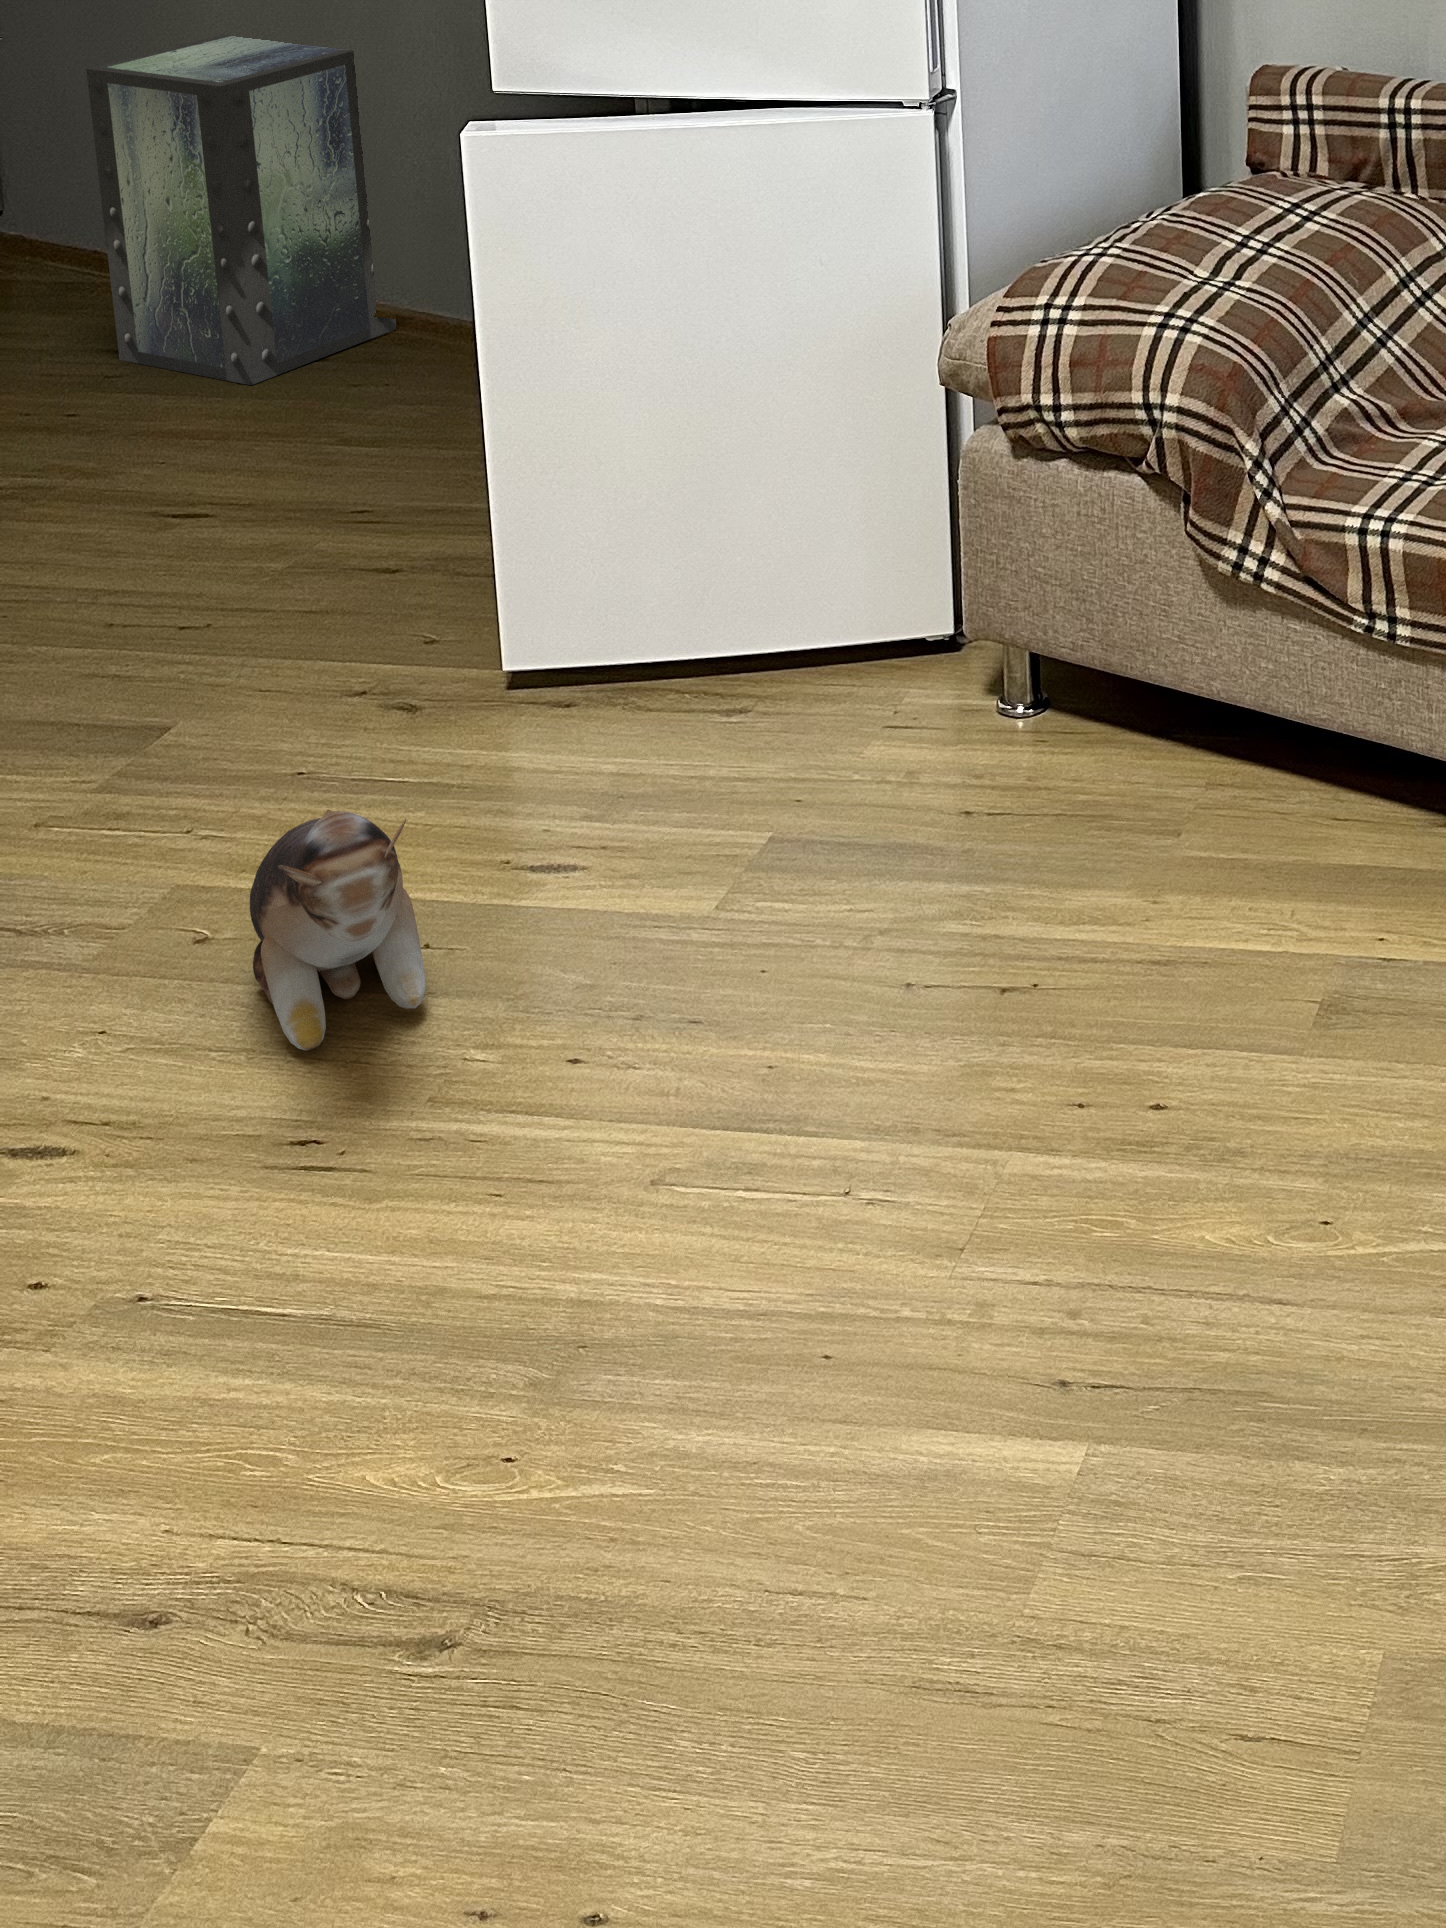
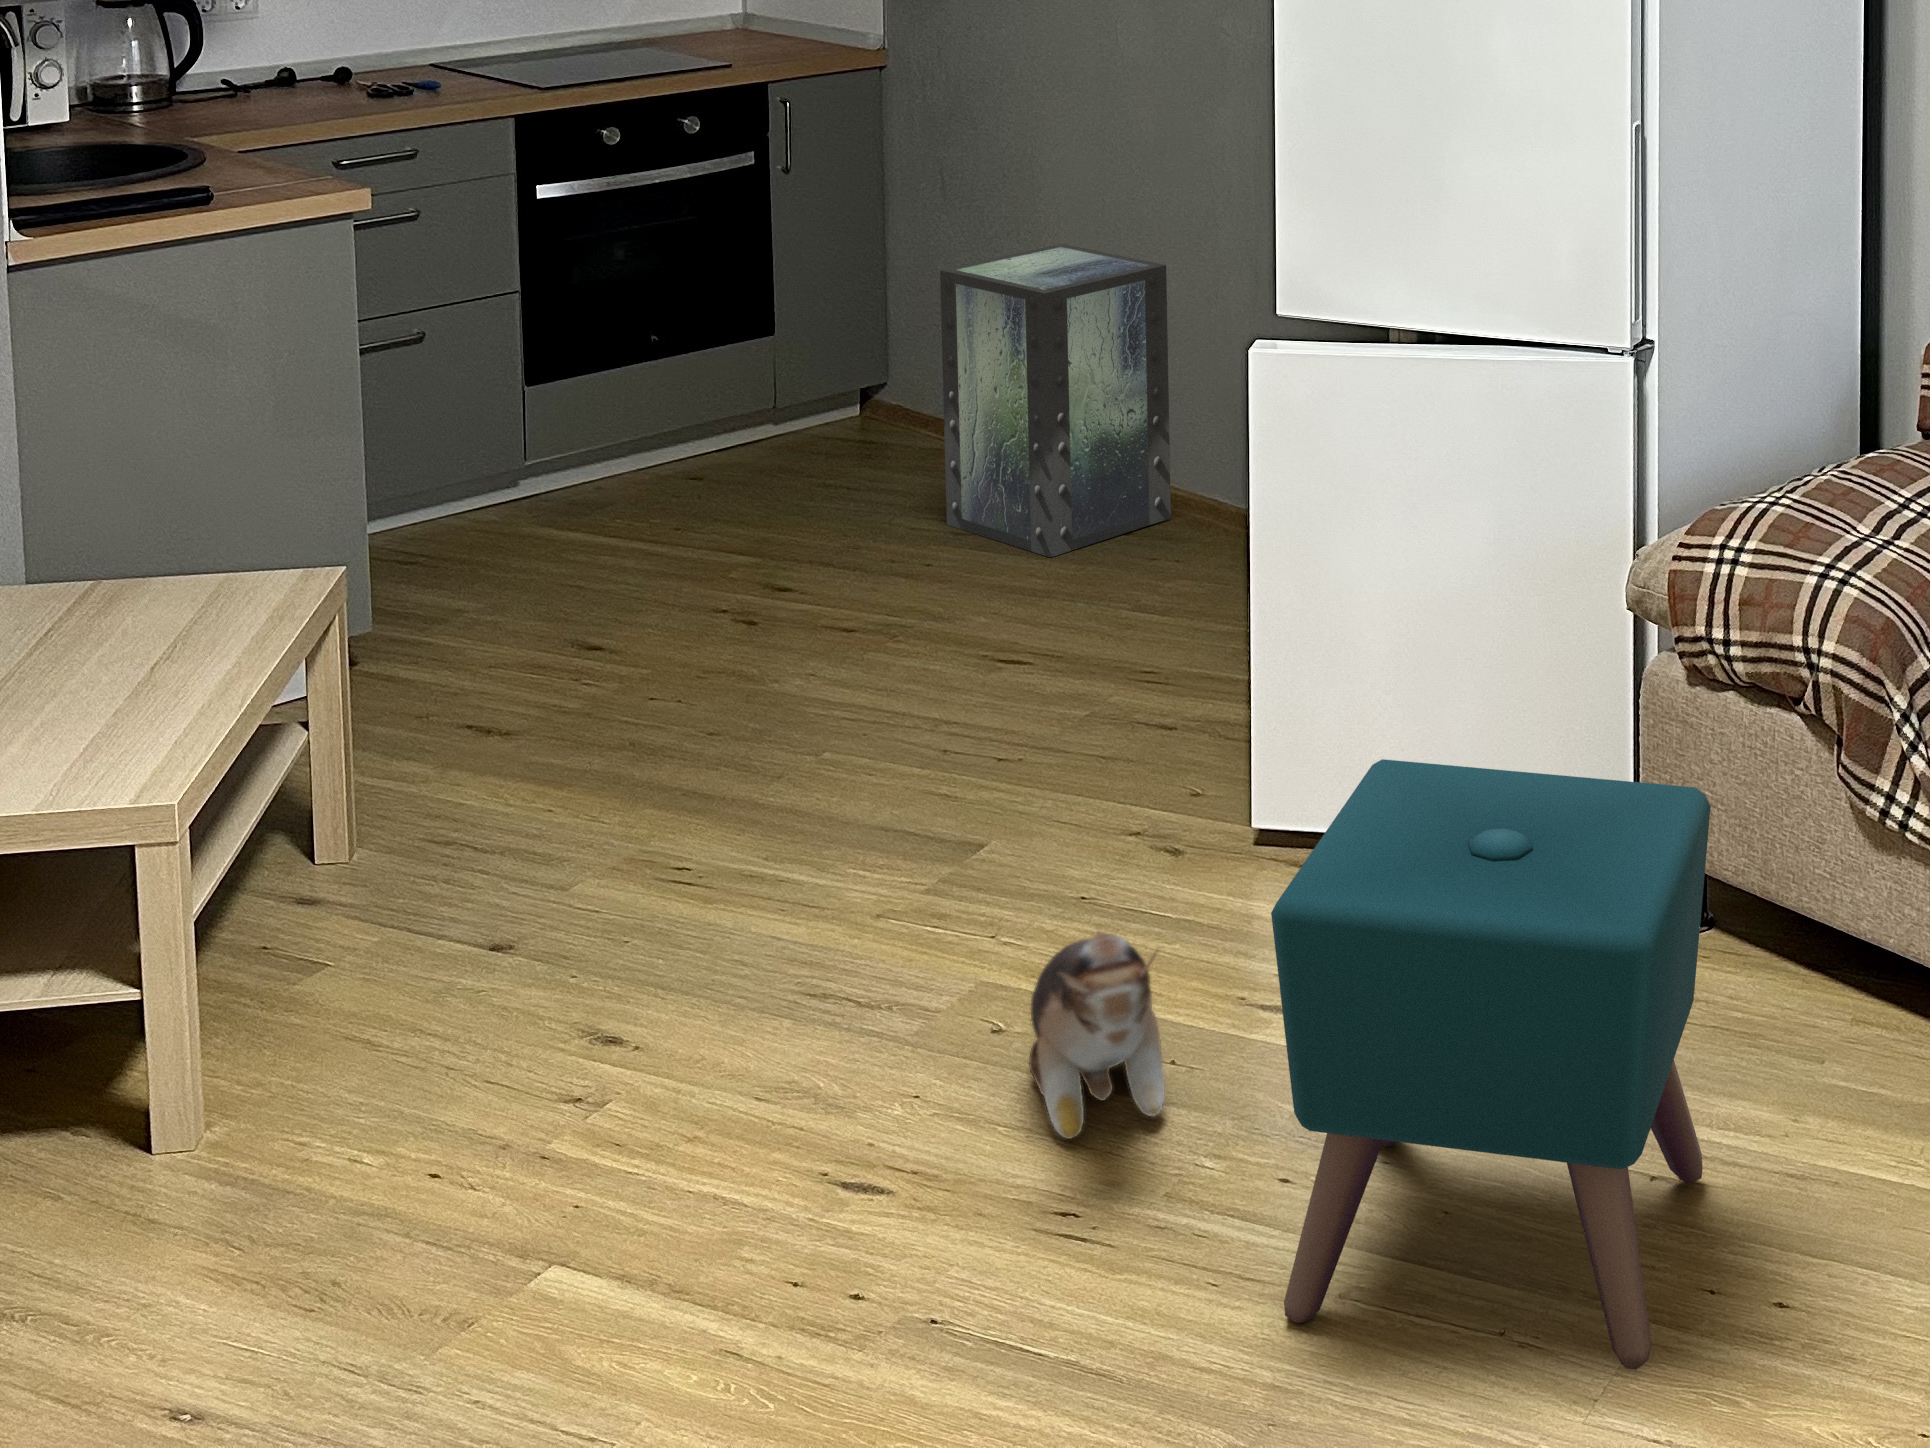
ottoman: none [542,565,1061,1220] -> present [1271,759,1711,1370]

